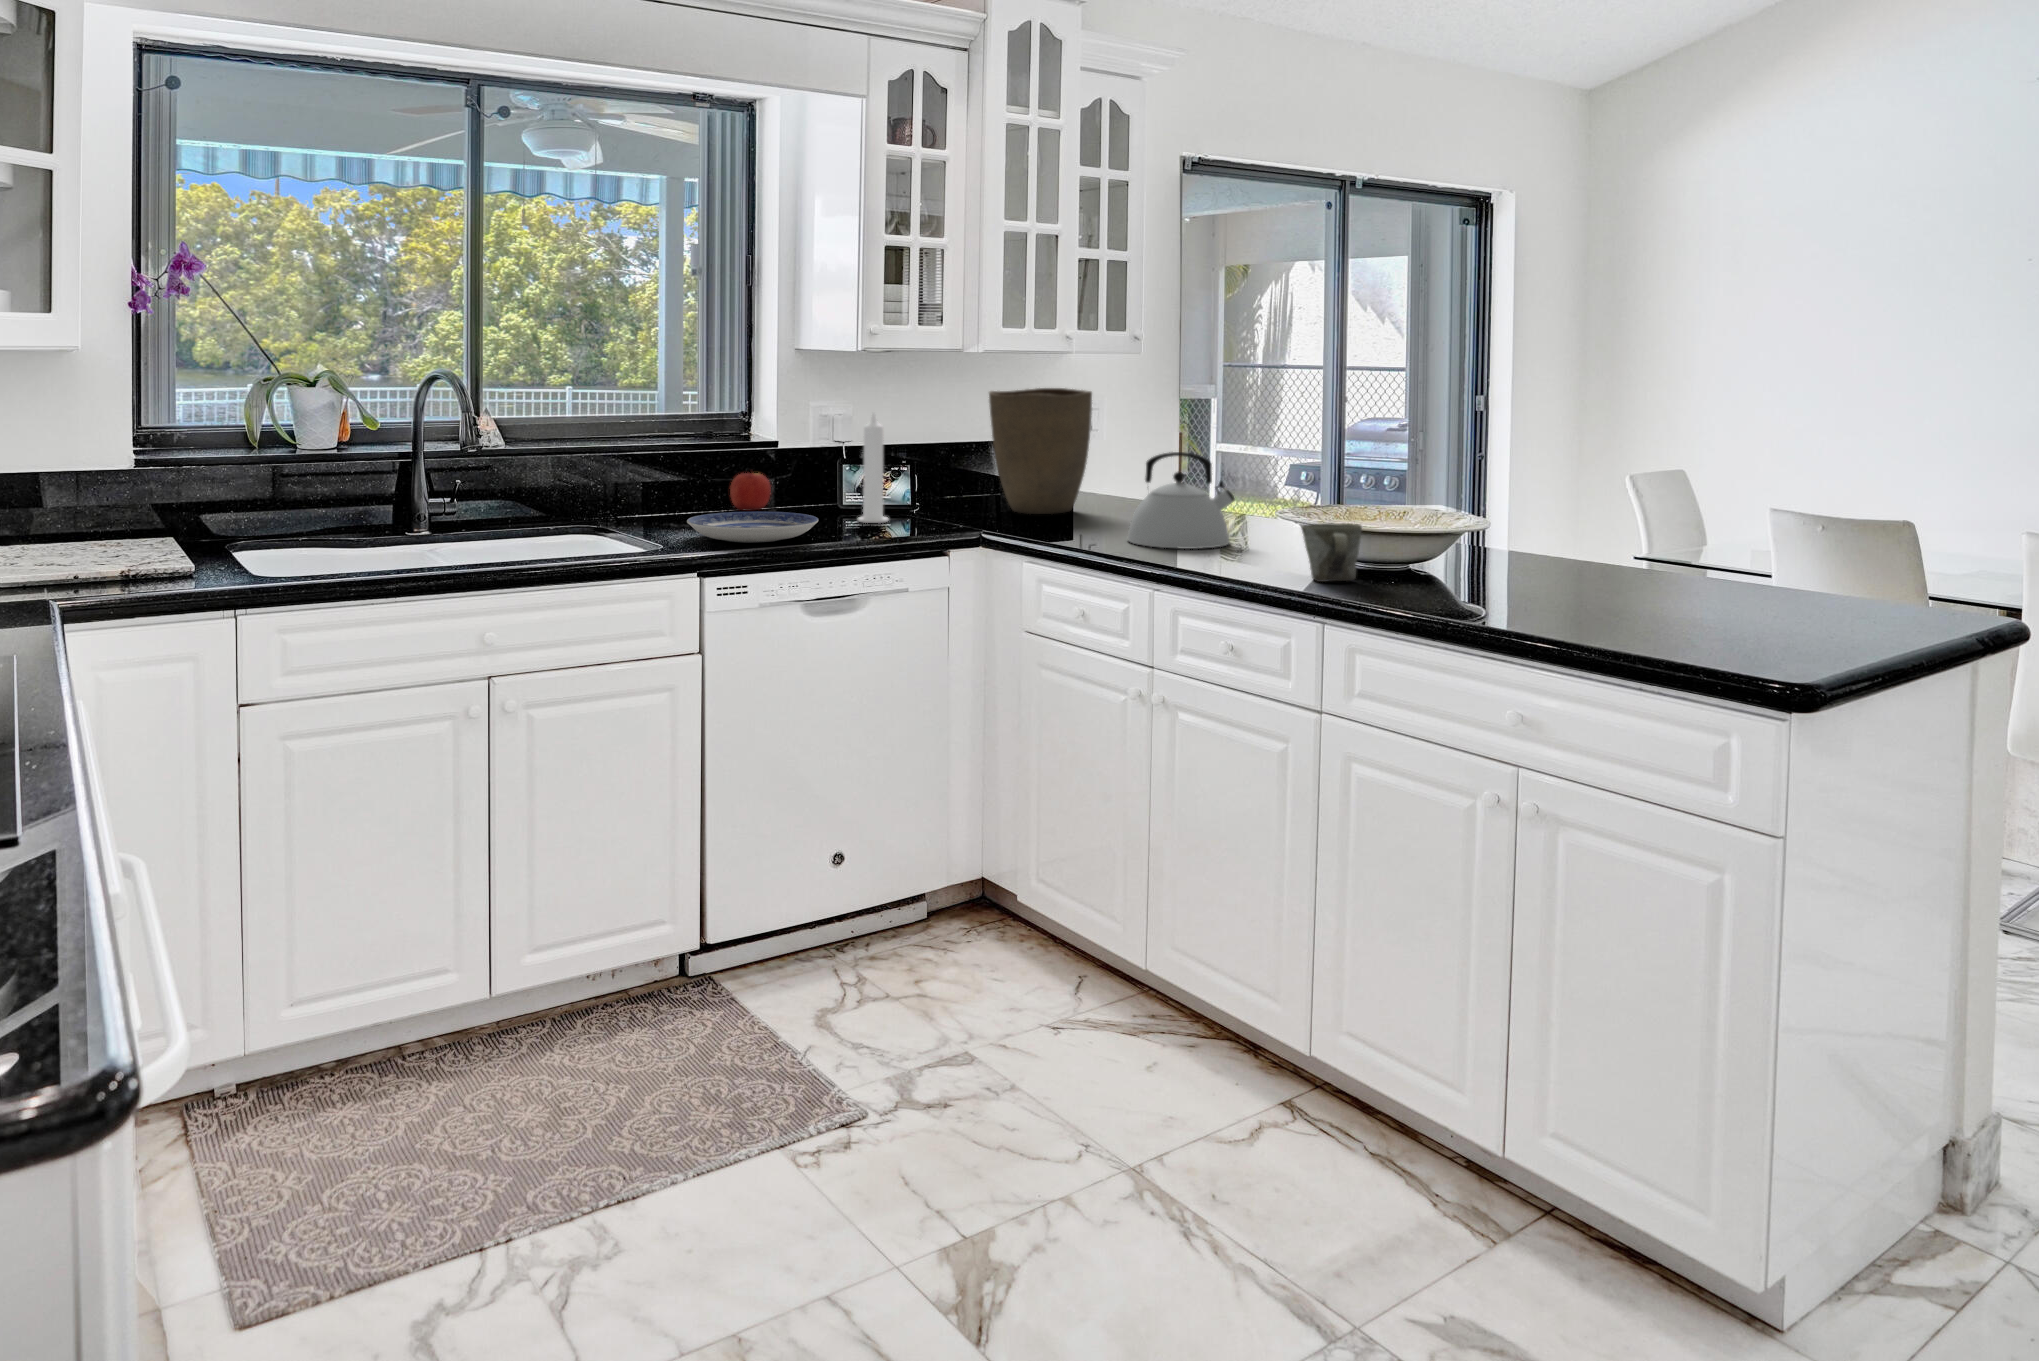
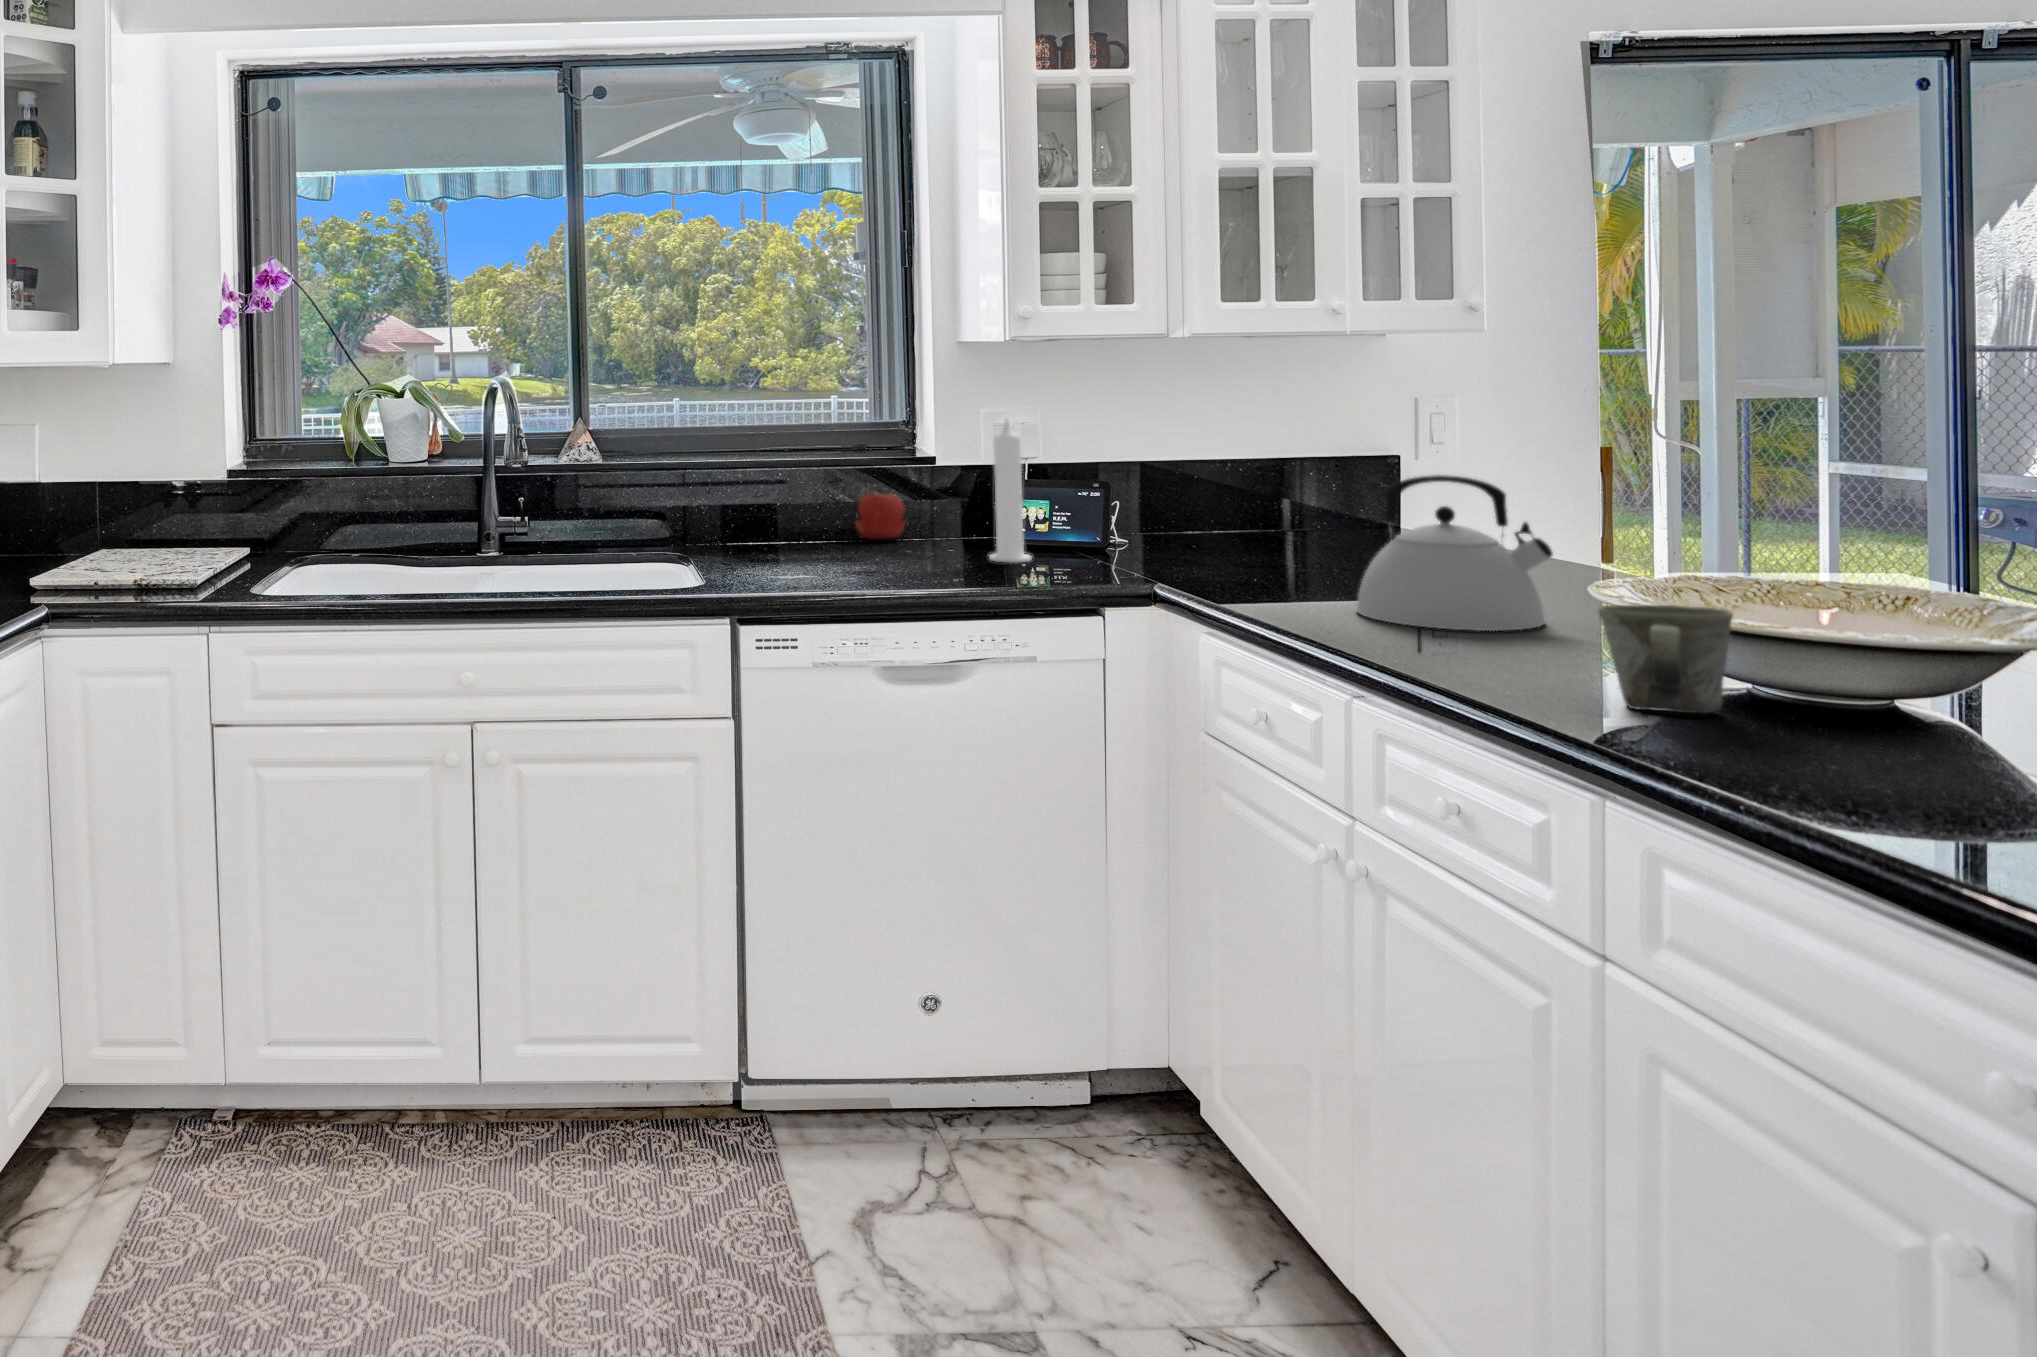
vase: present [989,388,1092,514] -> none [1198,383,1363,562]
plate: present [687,512,818,543] -> none [731,541,897,580]

